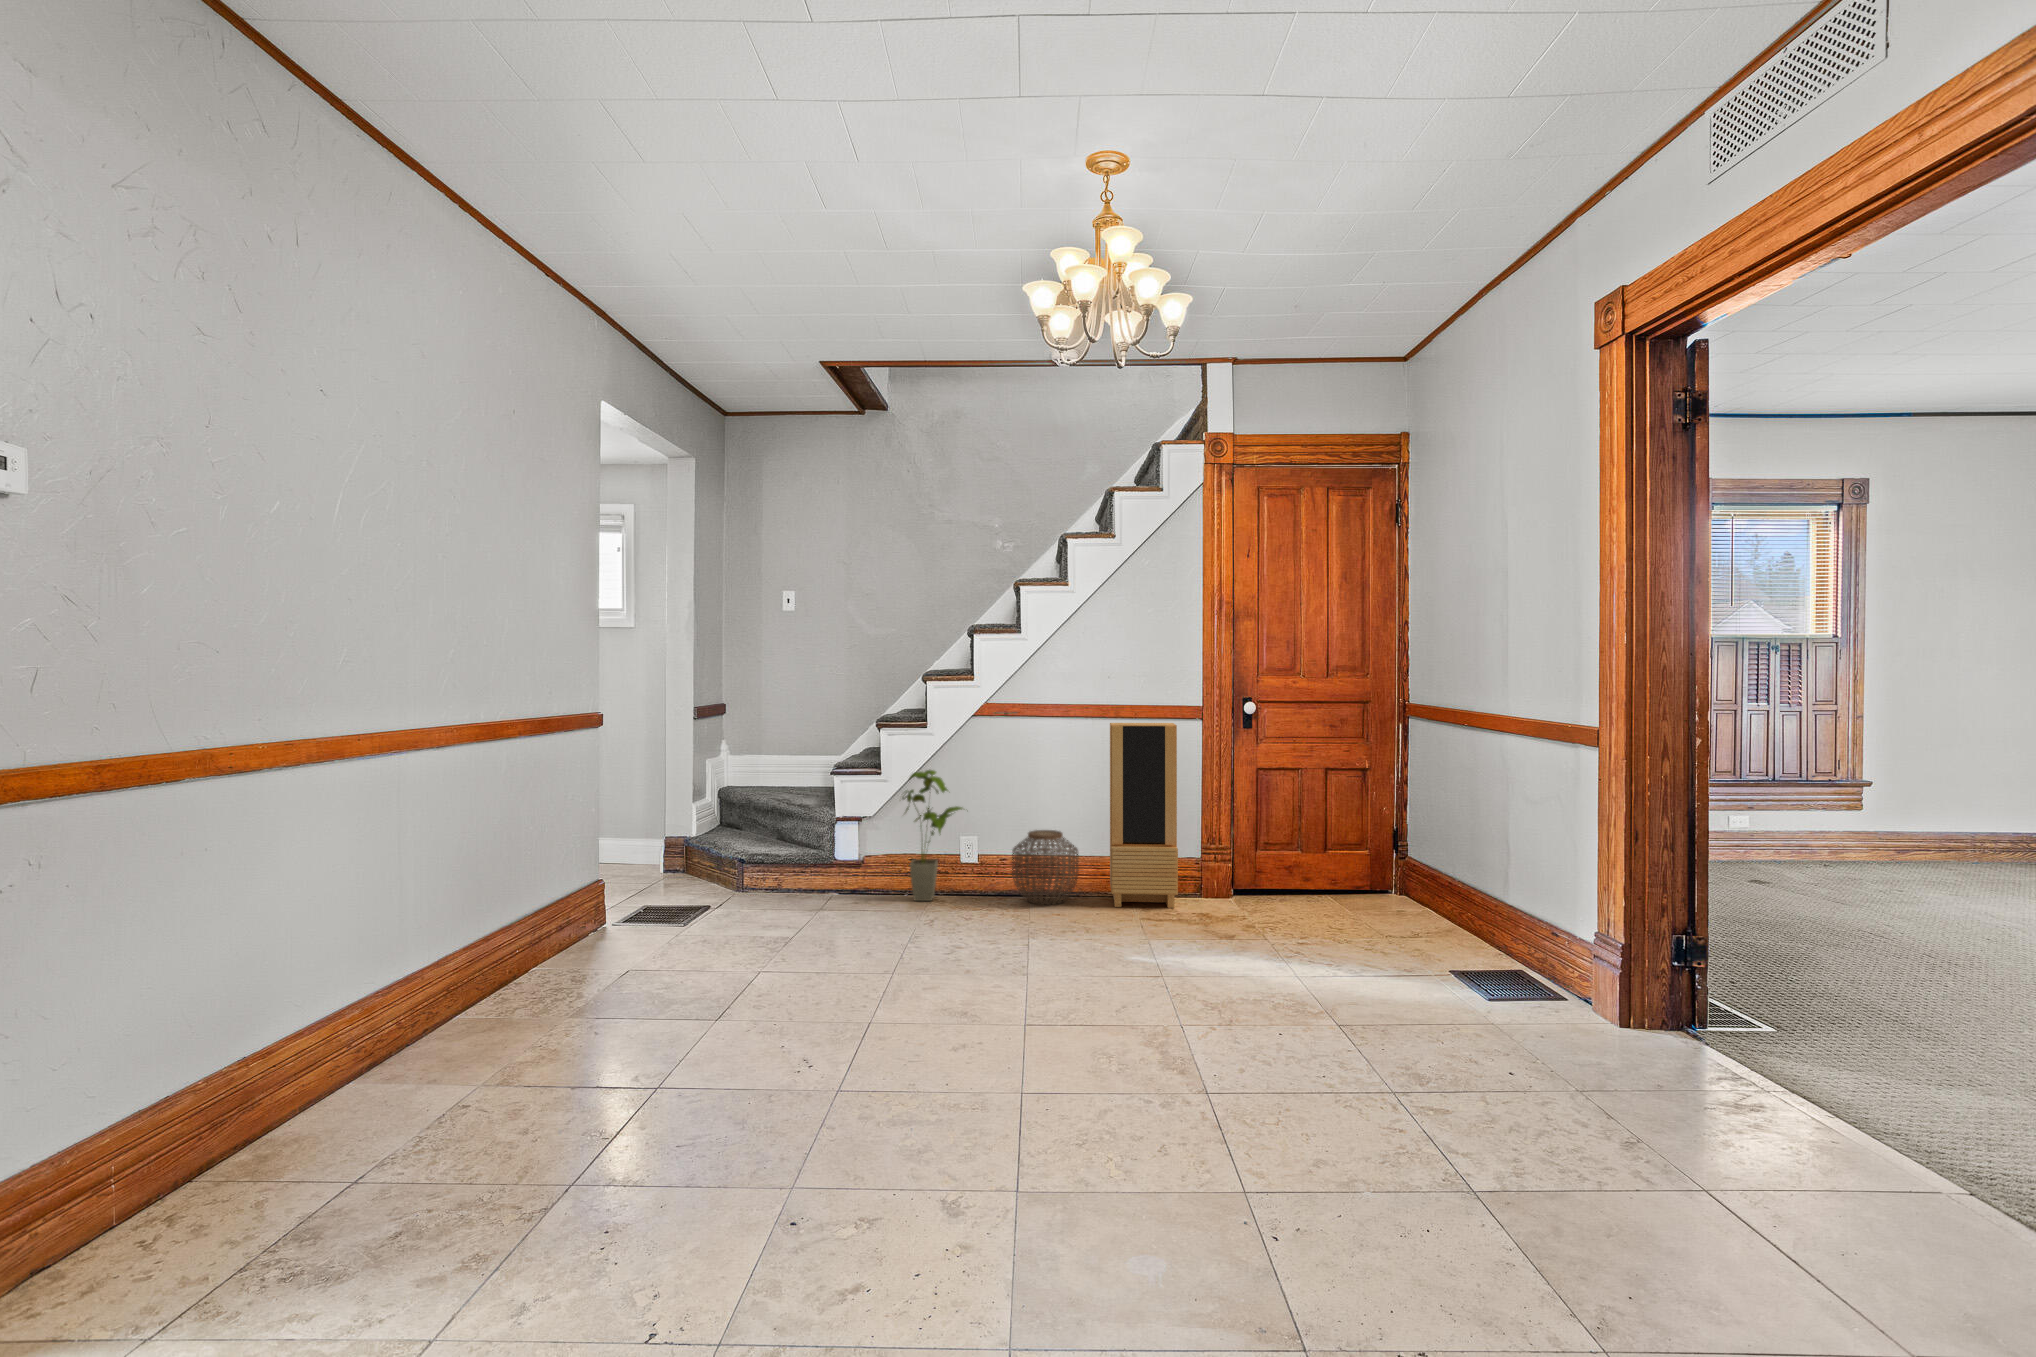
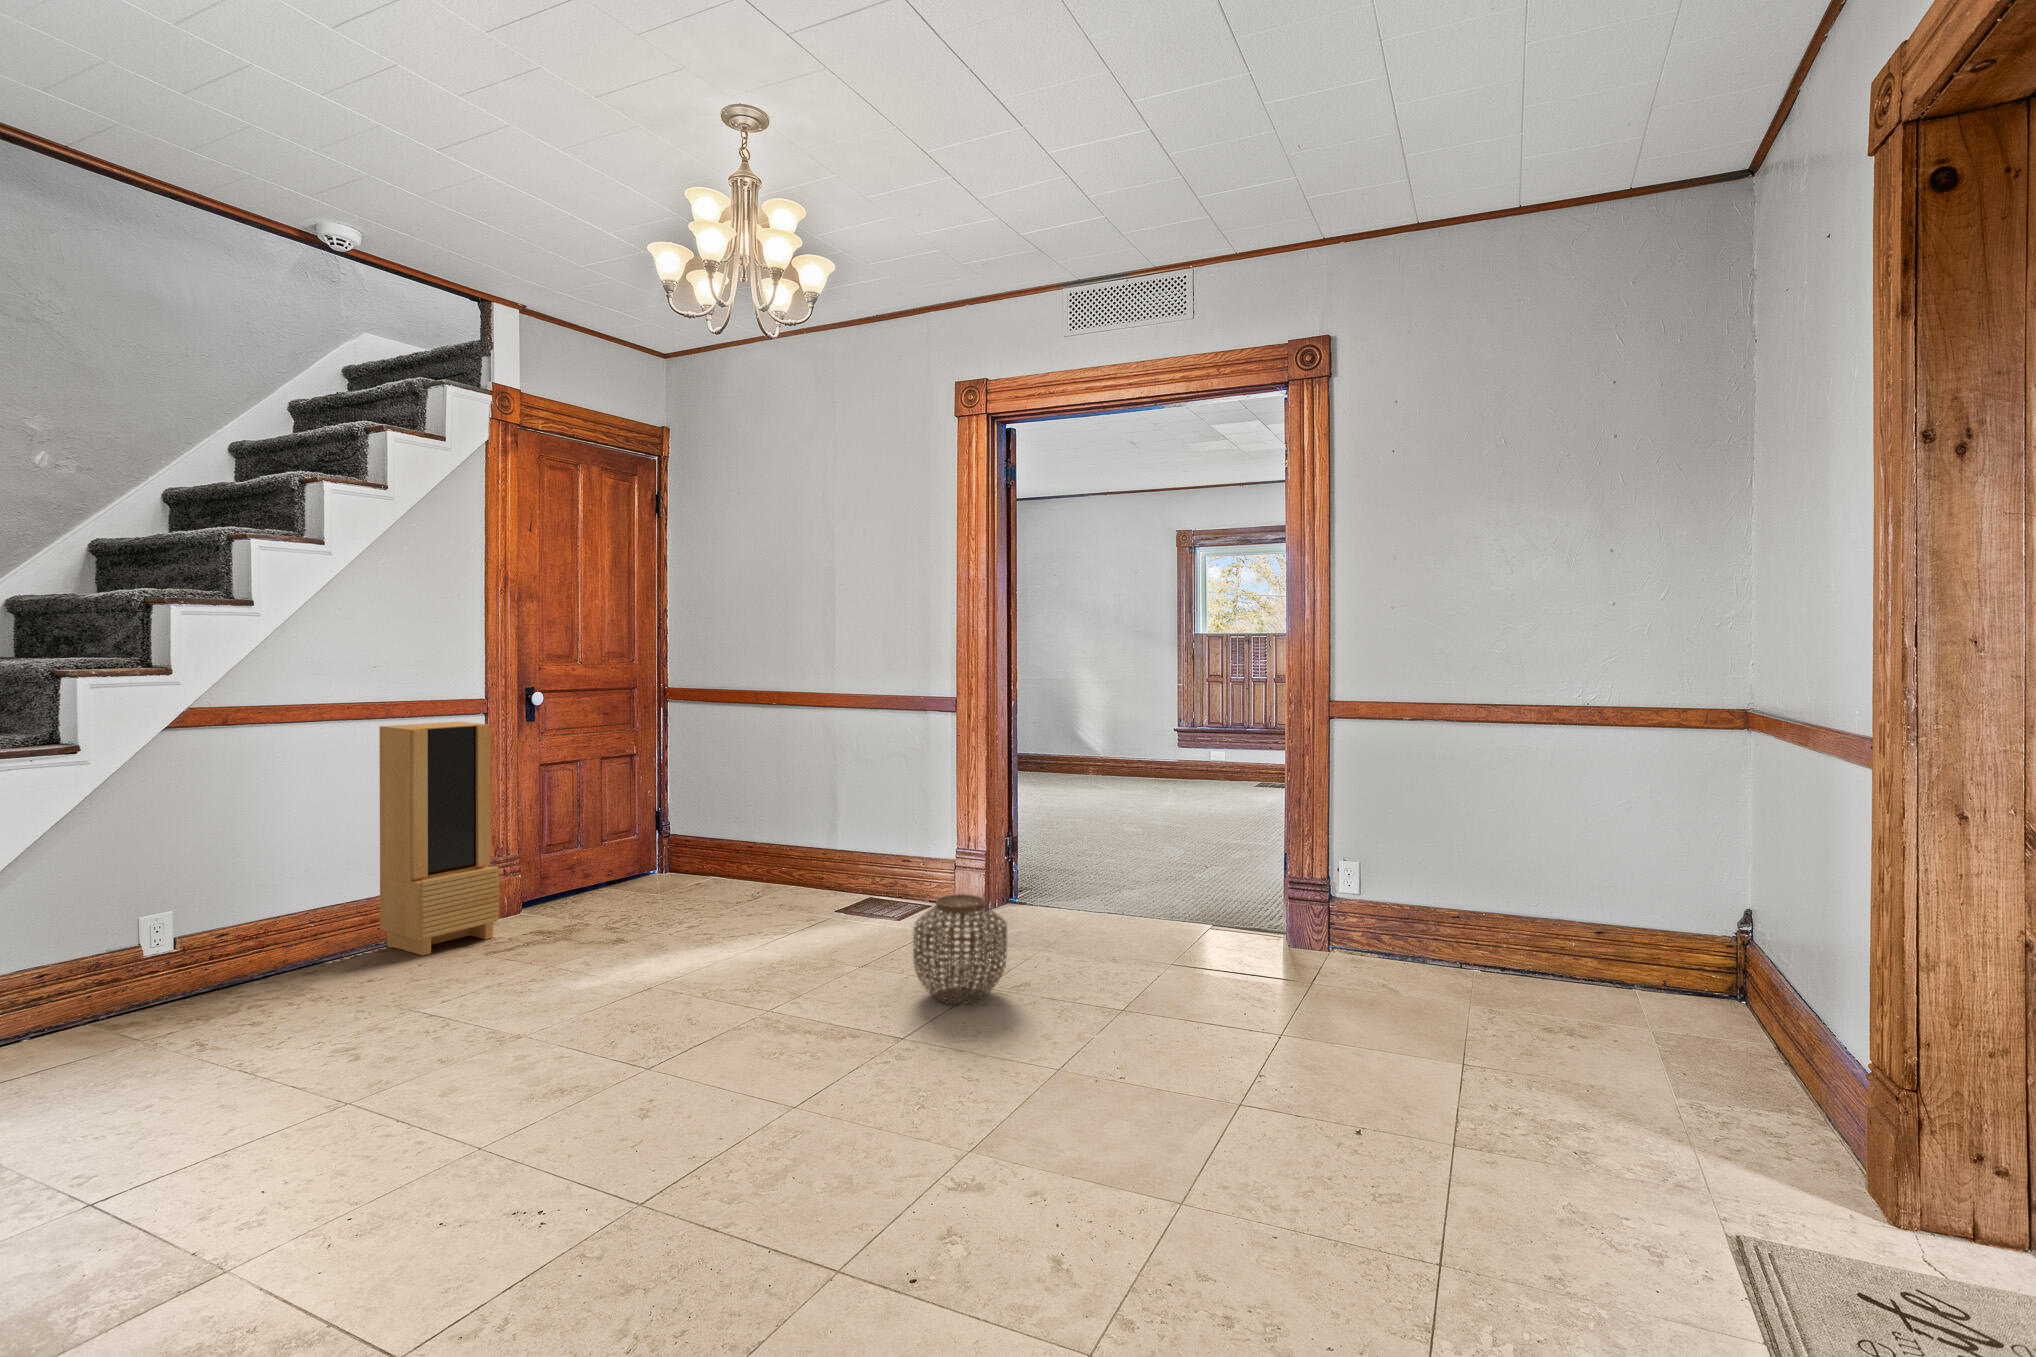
house plant: present [902,770,963,901] -> none [33,820,173,1036]
woven basket: present [1012,830,1079,905] -> present [913,894,1007,1005]

